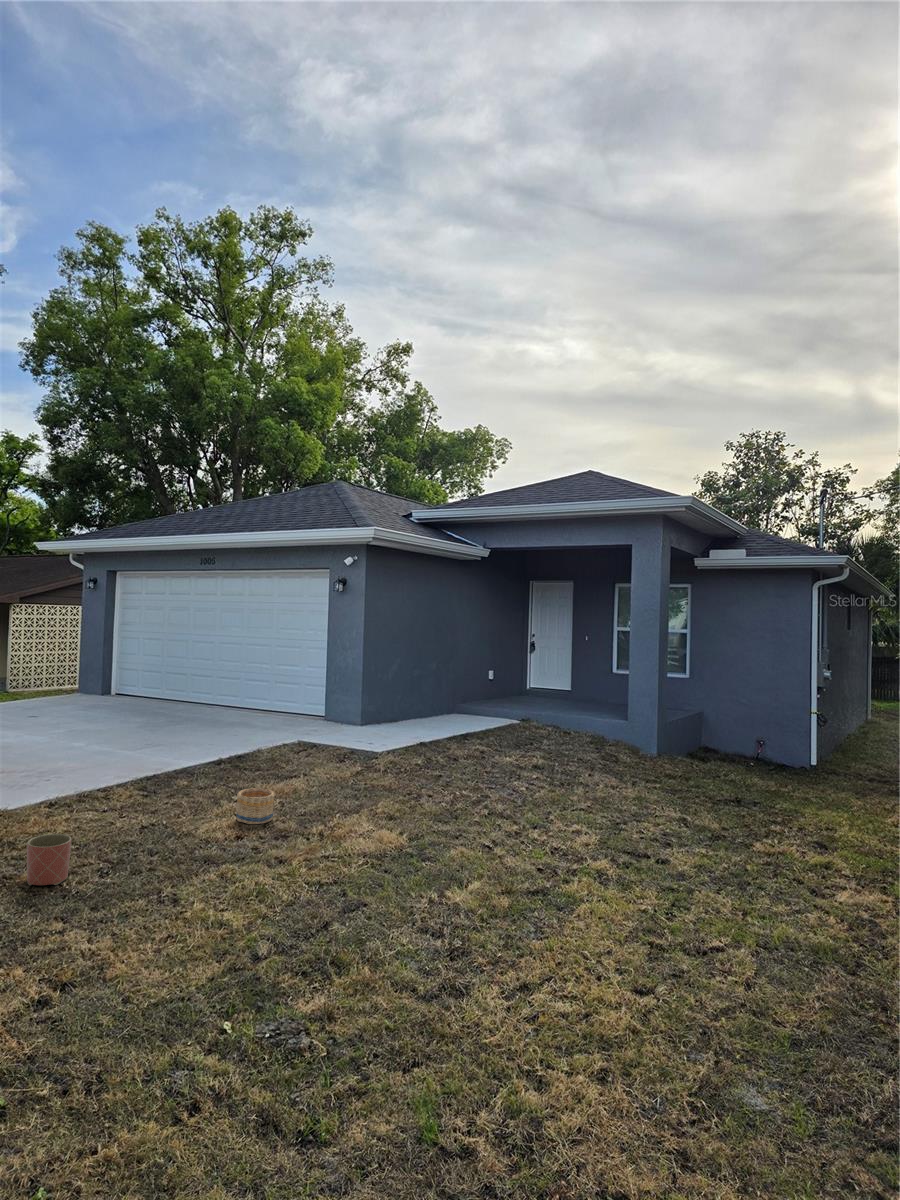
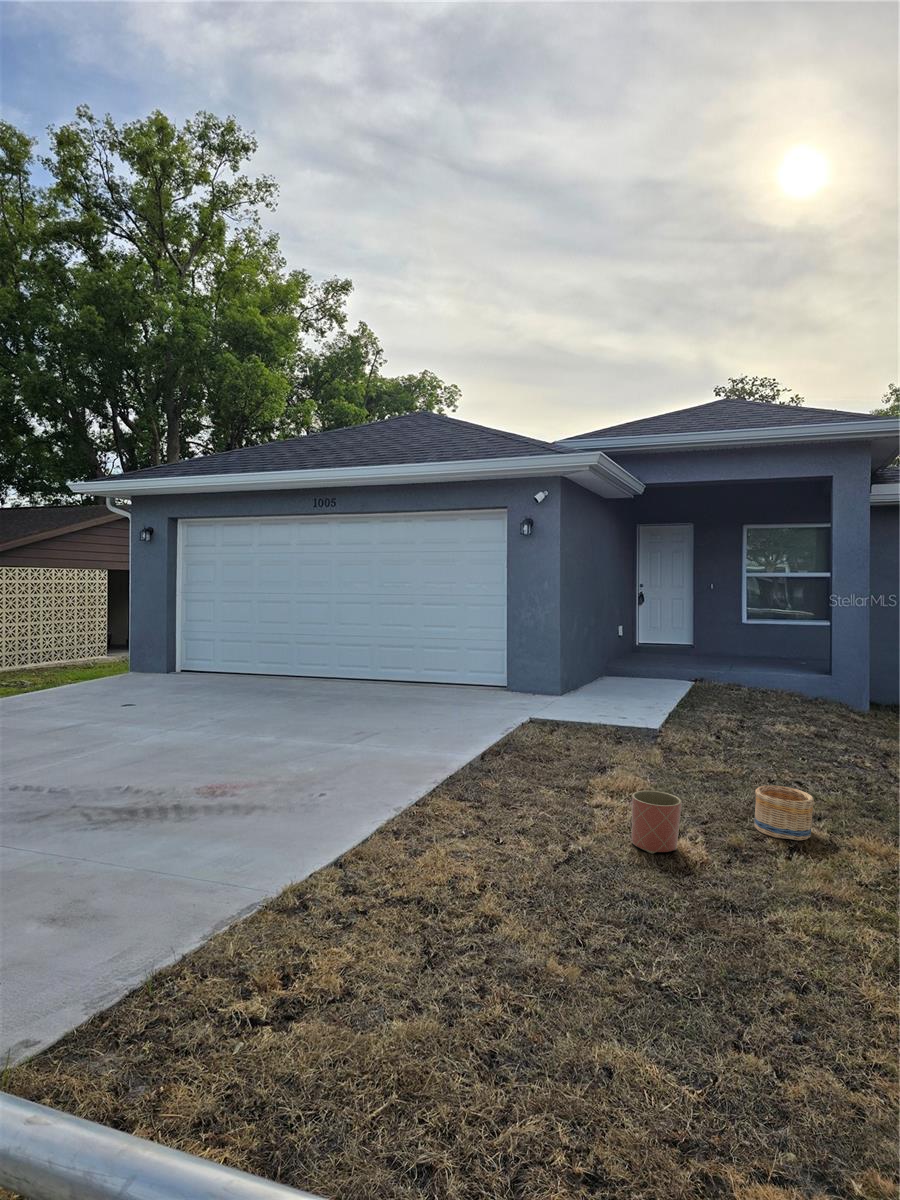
planter: present [27,834,71,886] -> present [632,791,682,854]

